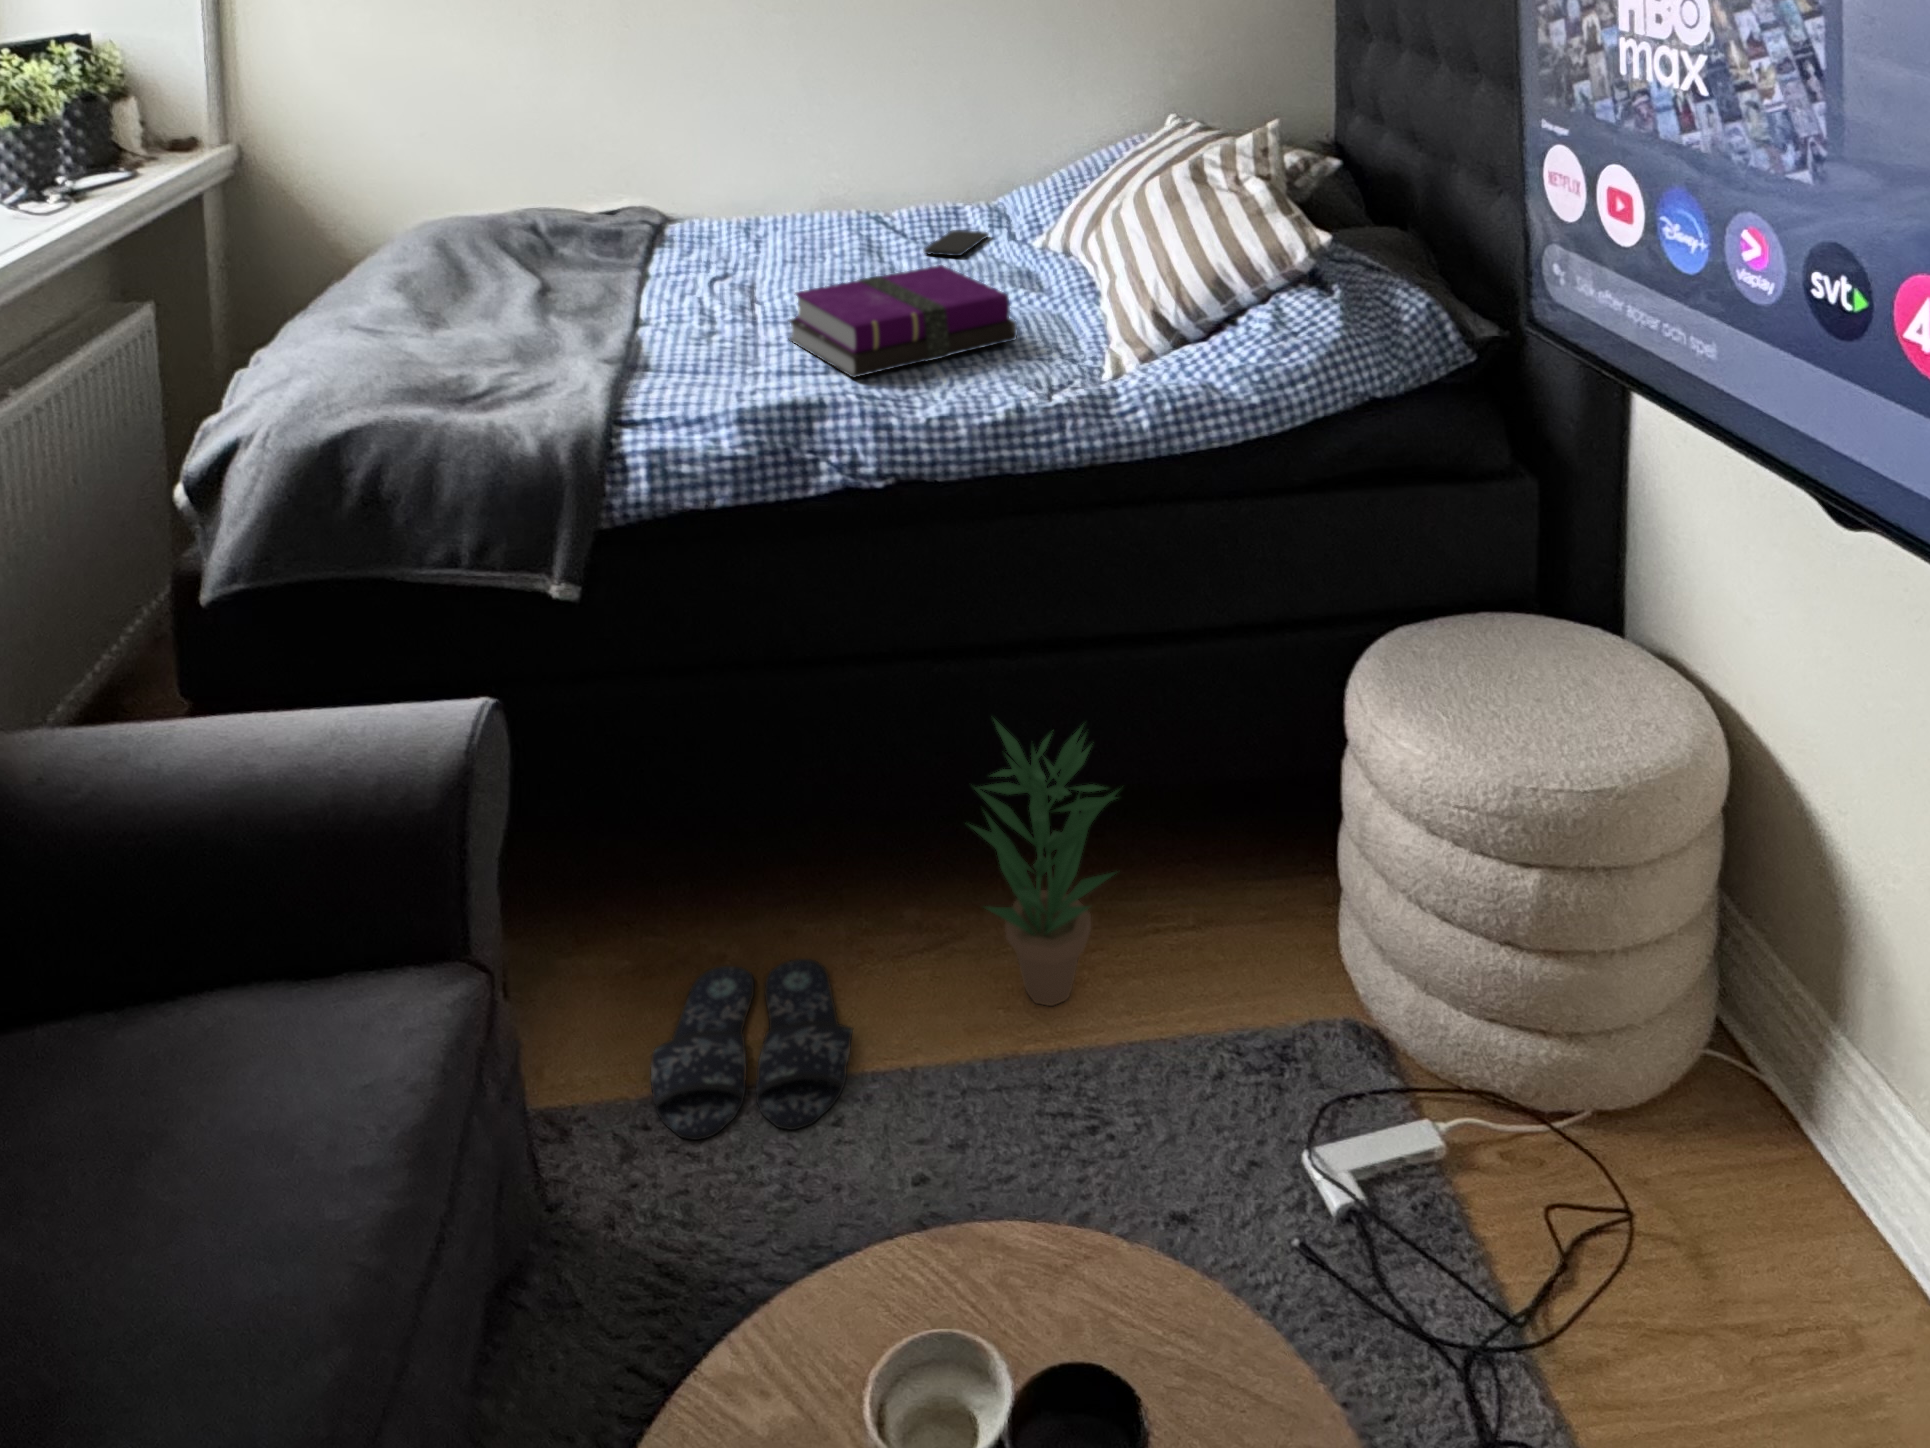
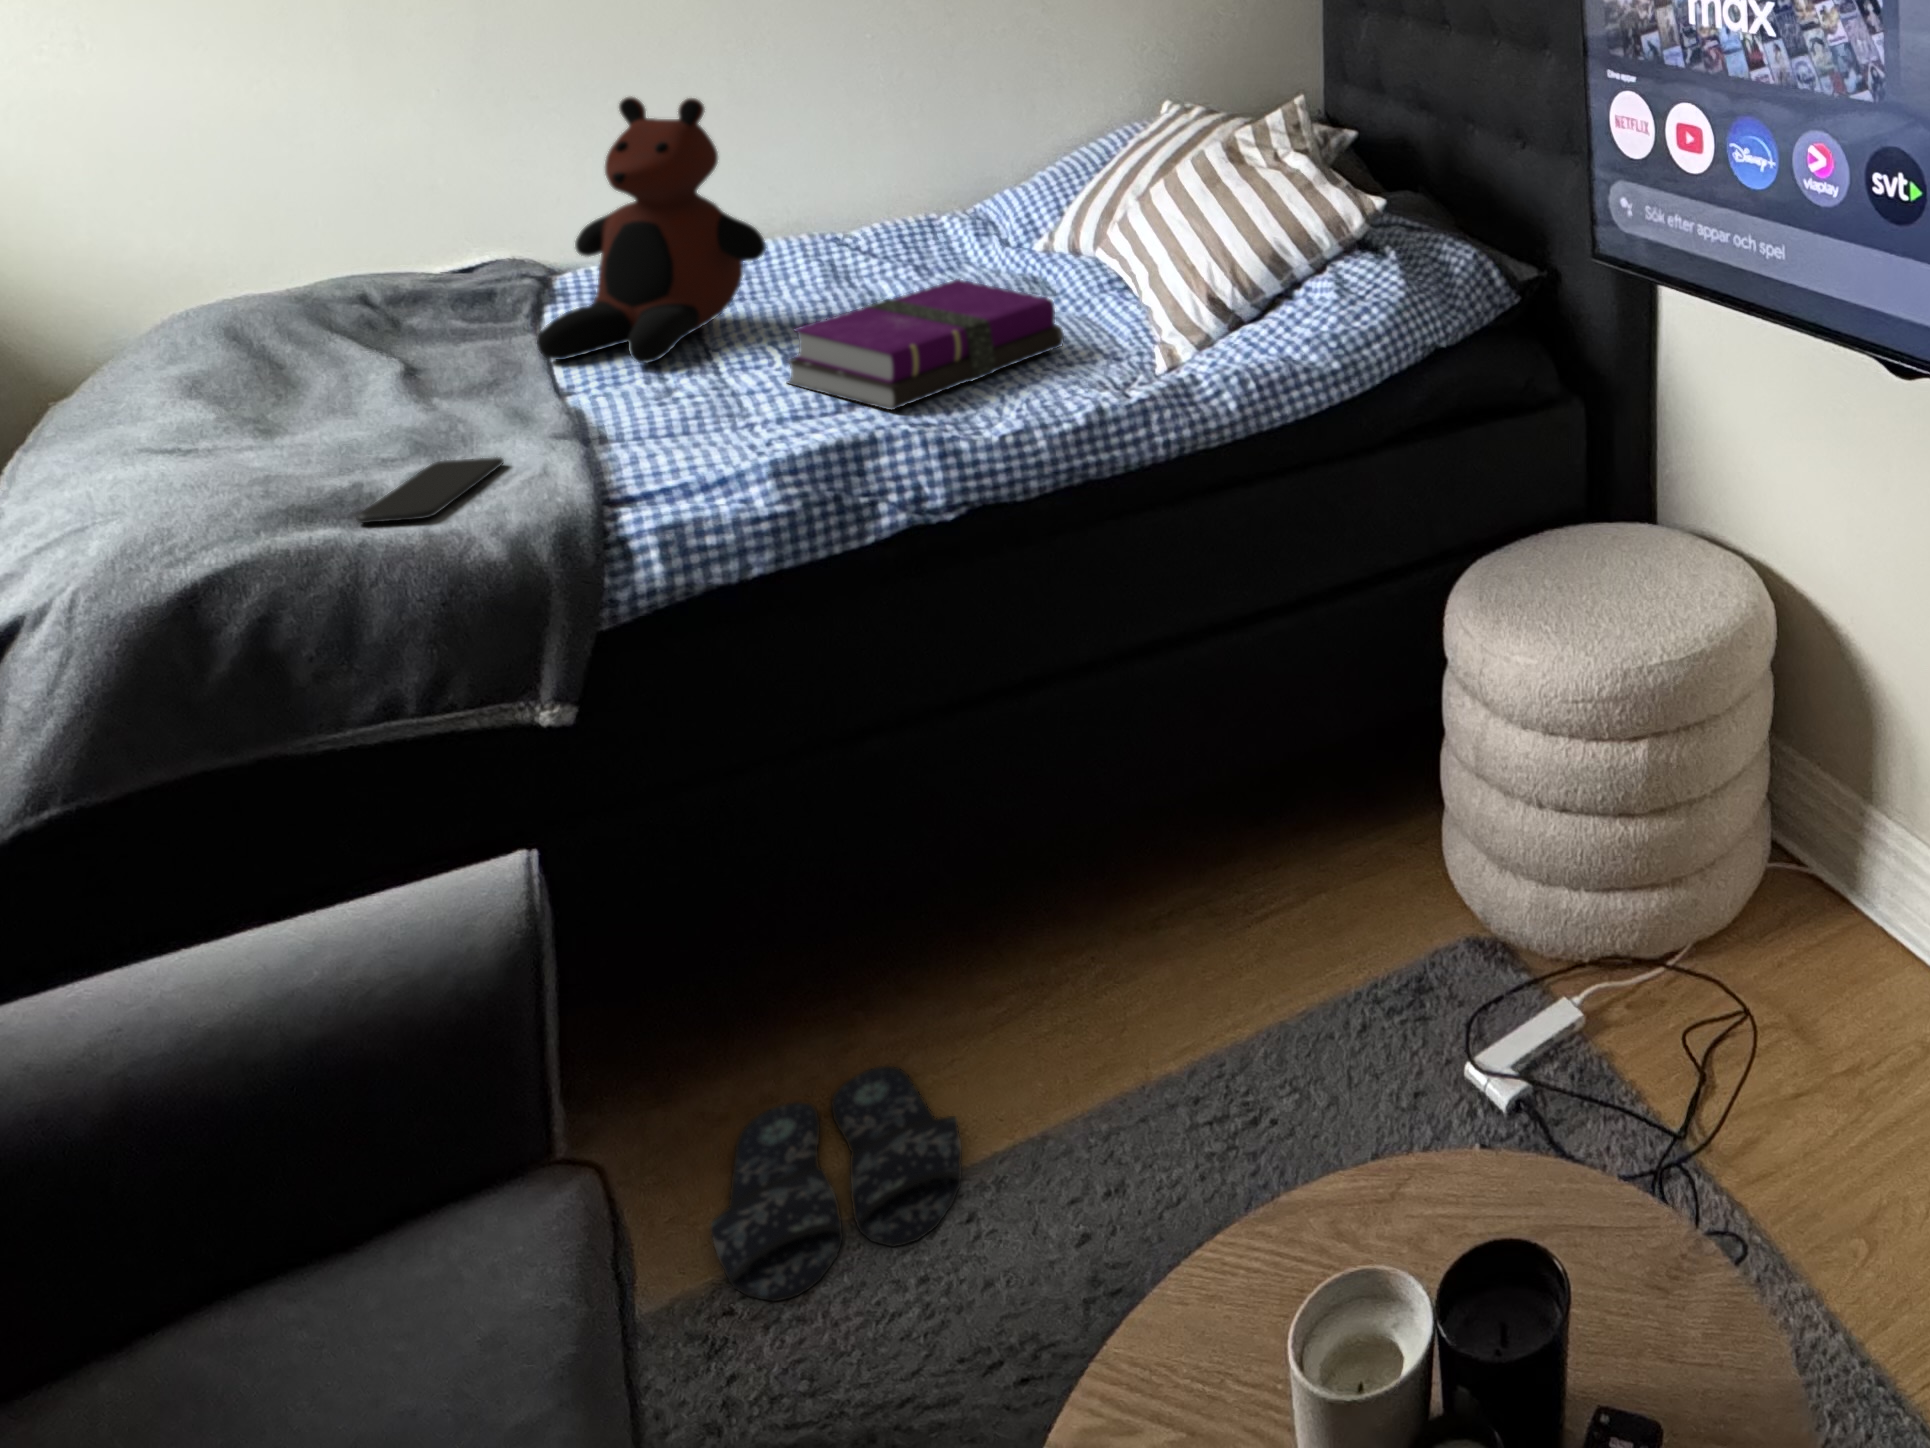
teddy bear: none [627,78,795,306] -> present [537,97,766,363]
smartphone: present [923,230,988,256] -> present [356,457,504,523]
potted plant: present [969,719,1119,1006] -> none [1073,714,1247,1026]

